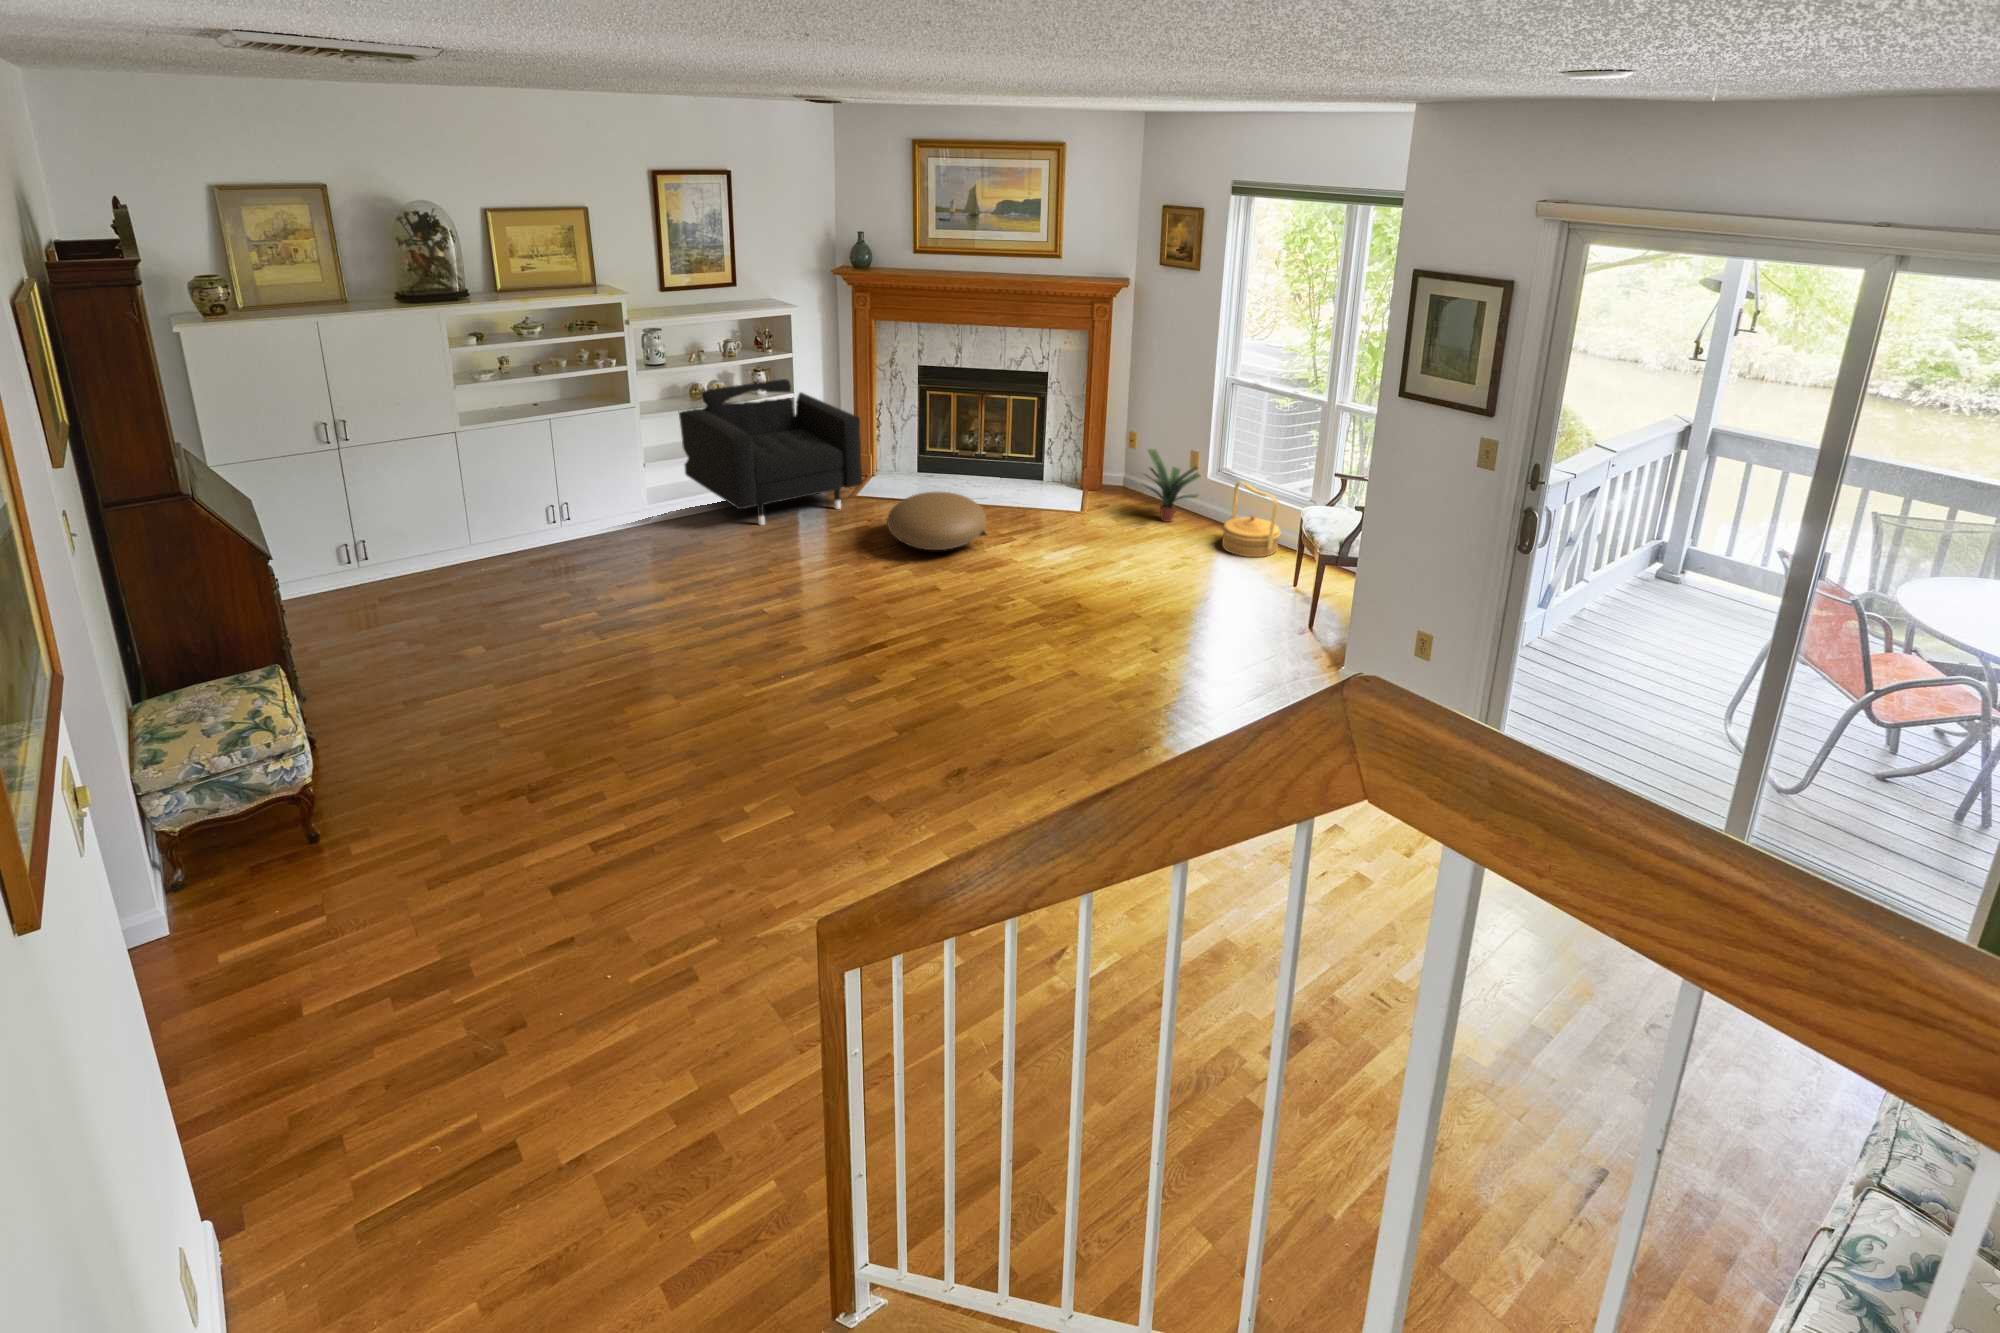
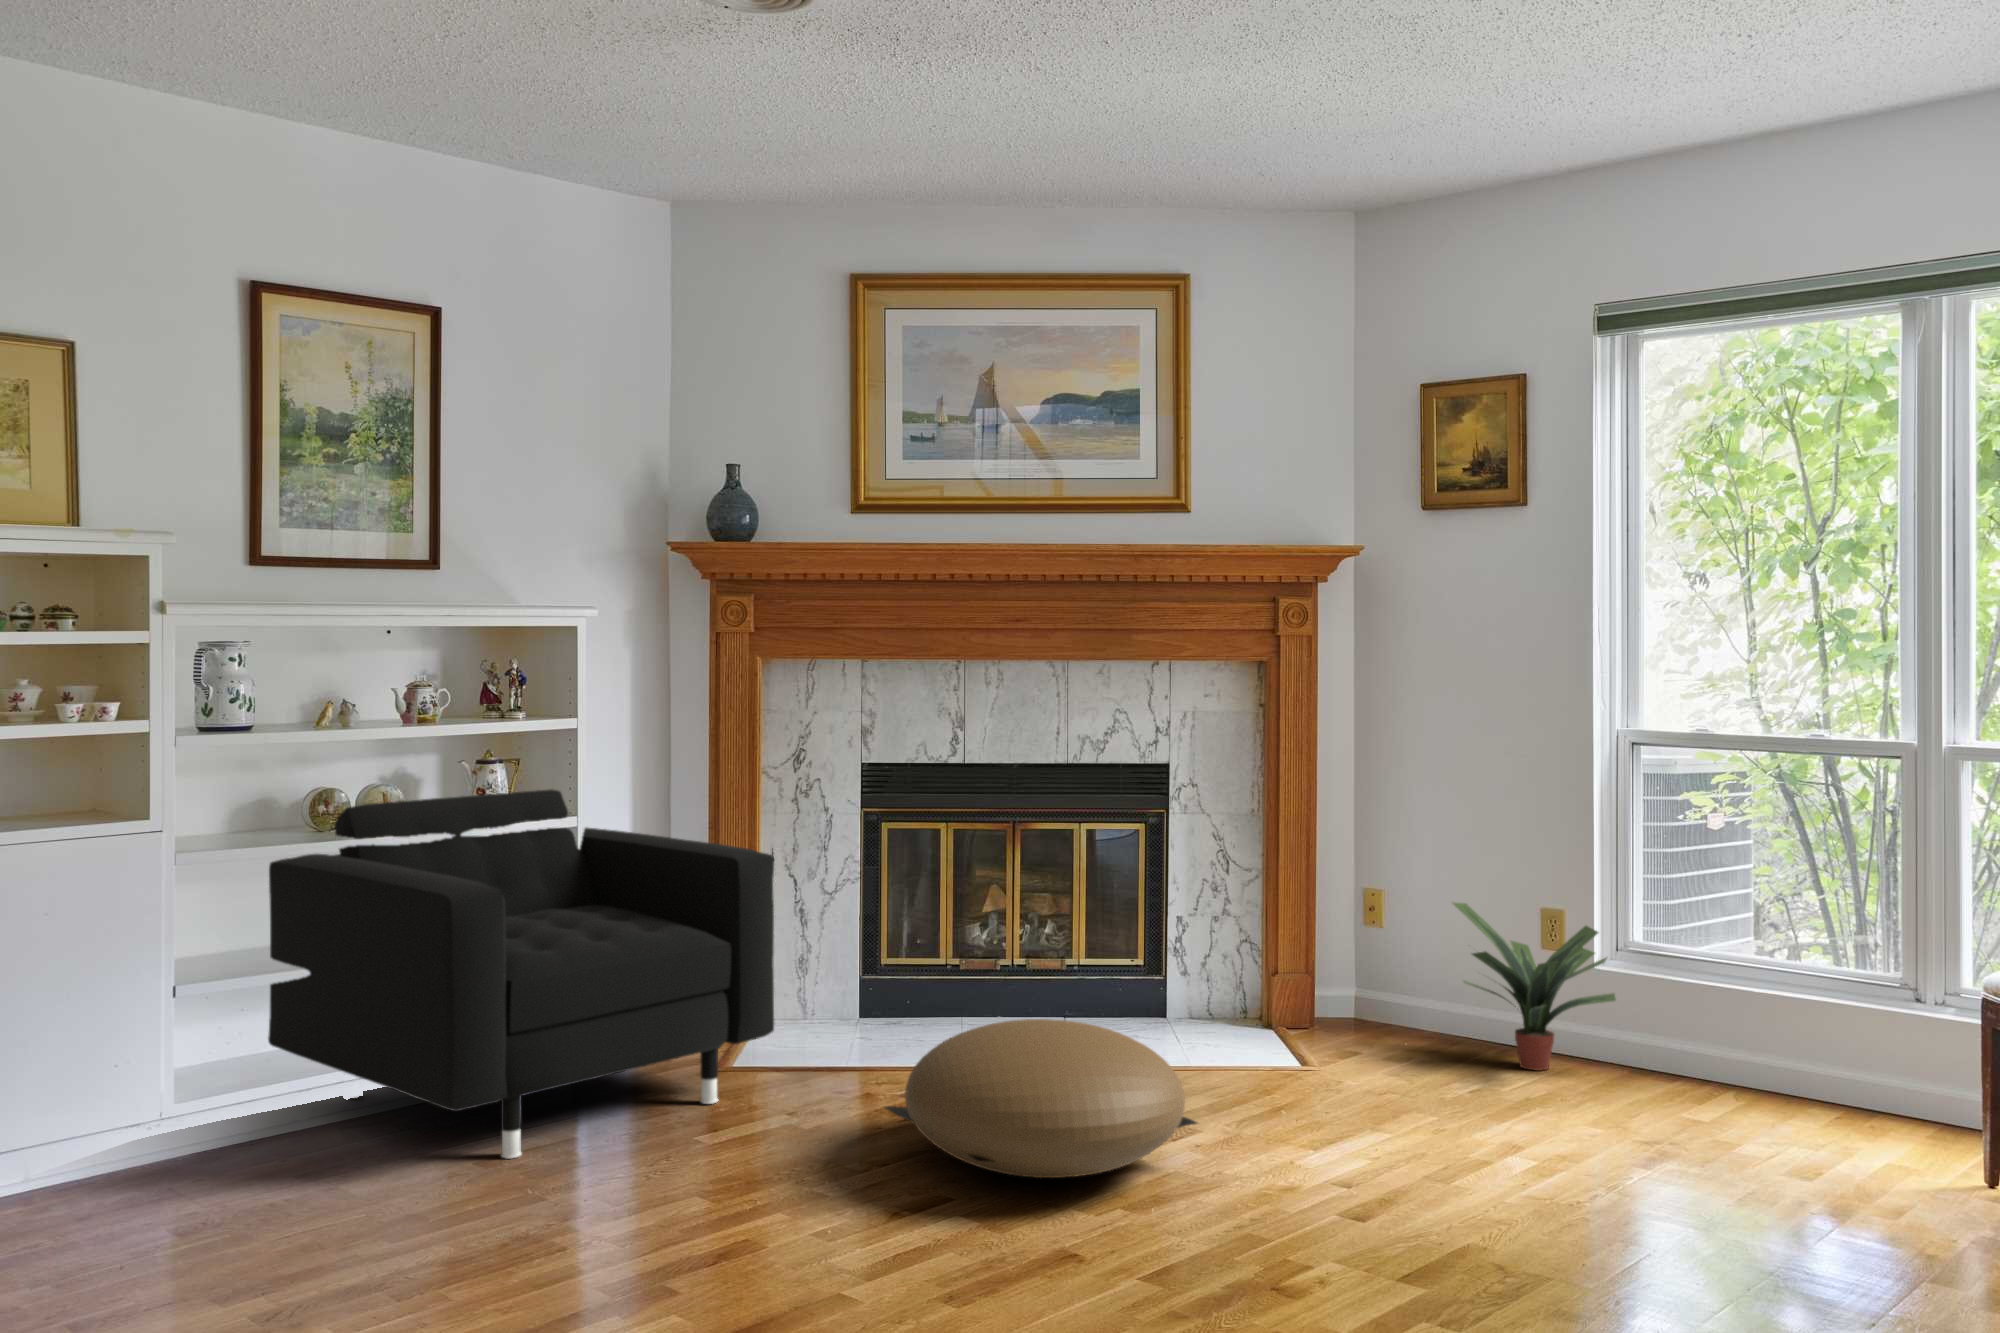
woven basket: present [1222,482,1280,557] -> none [1728,943,1896,1127]

